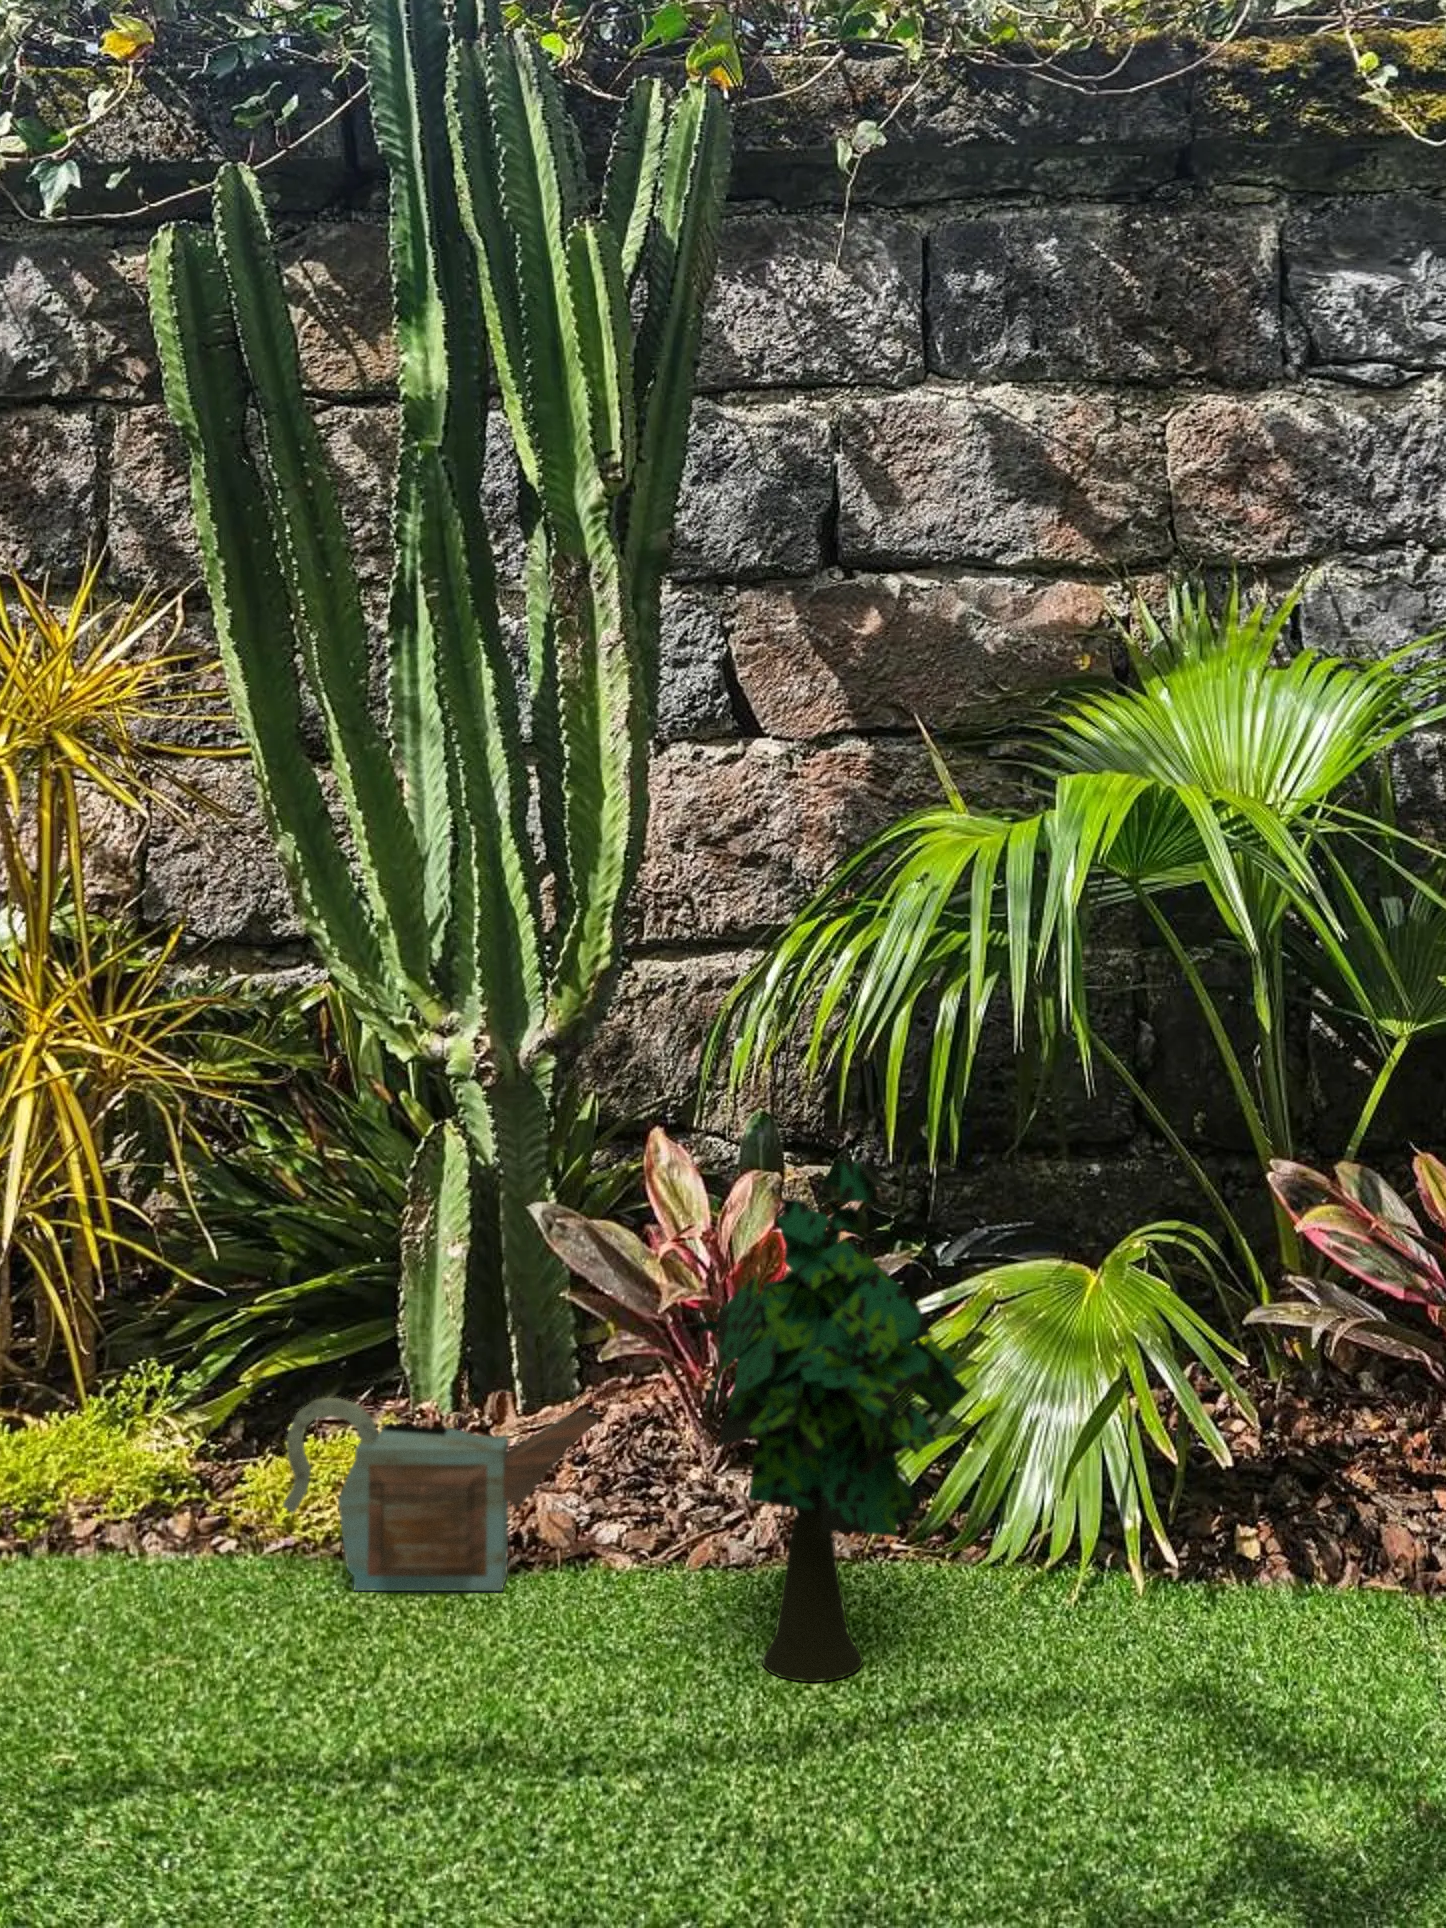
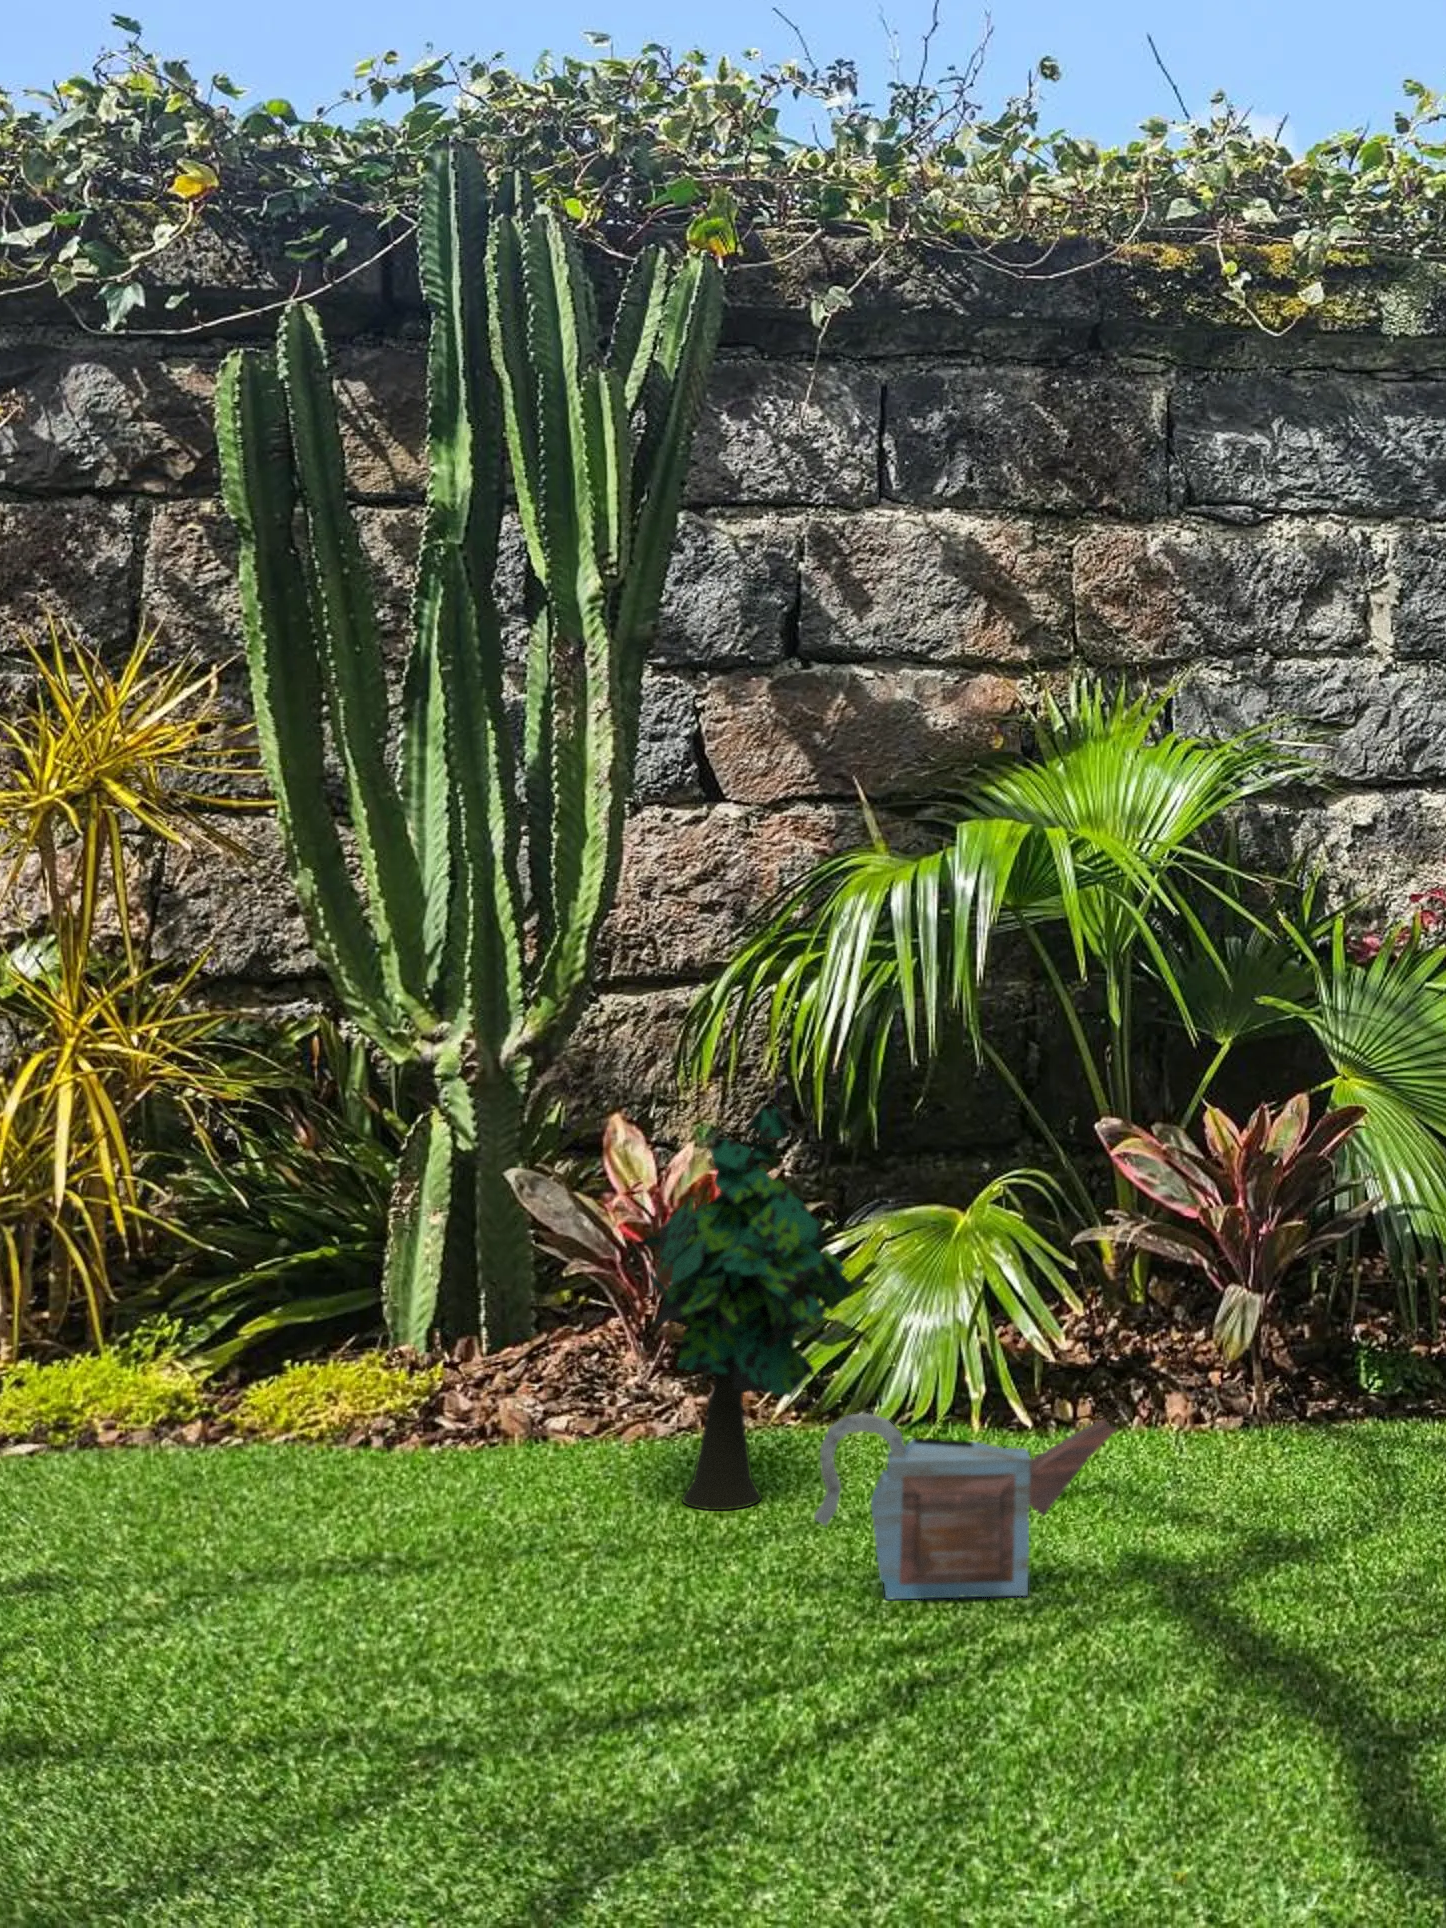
watering can: present [283,1398,599,1591] -> present [814,1413,1117,1599]

